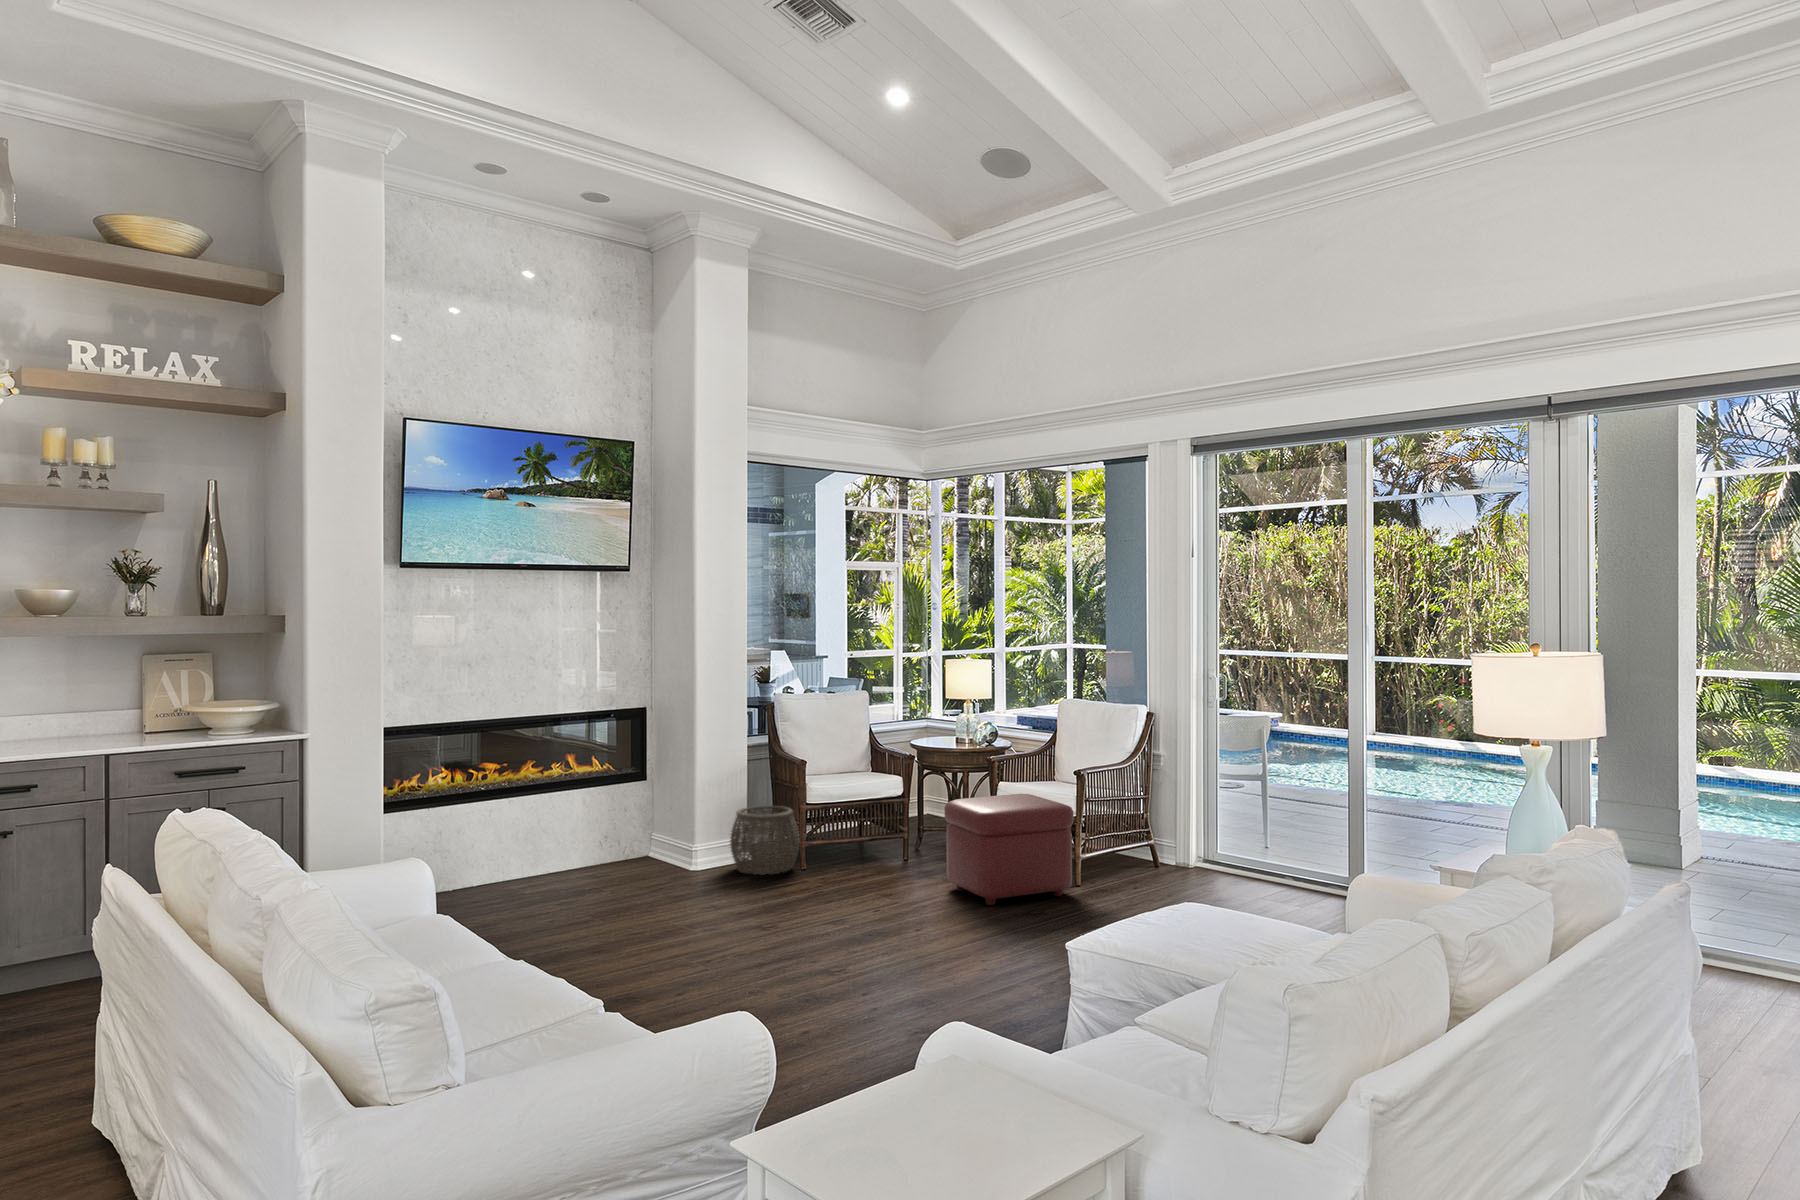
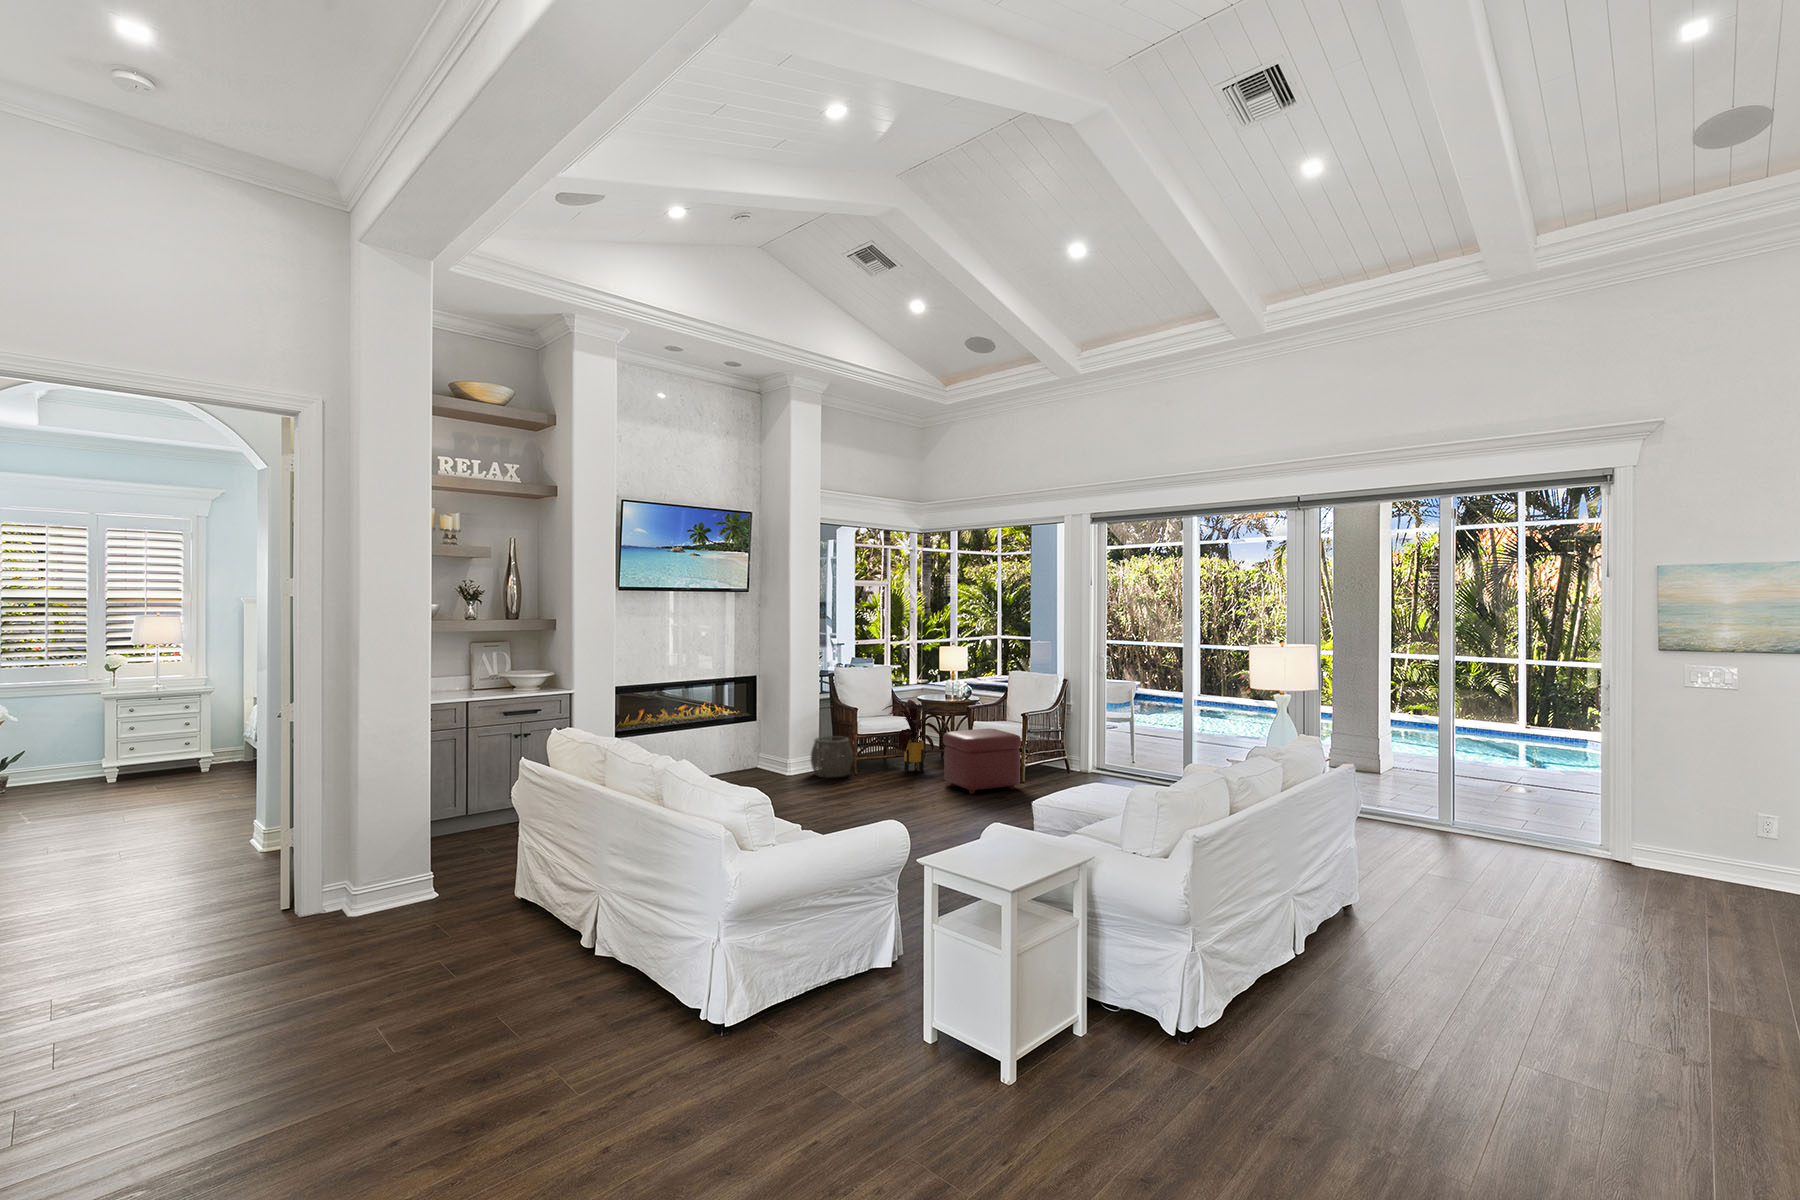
house plant: none [850,745,964,865] -> present [883,700,952,772]

